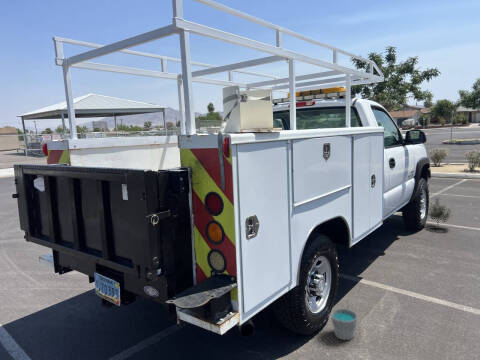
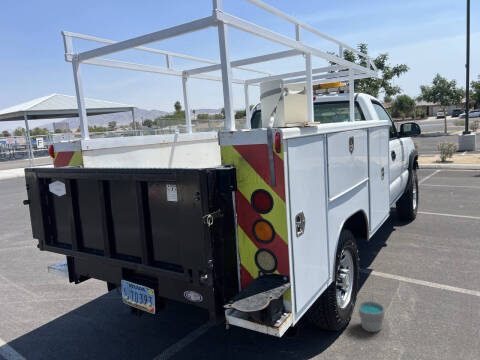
potted tree: present [427,199,450,233] -> none [416,185,443,222]

